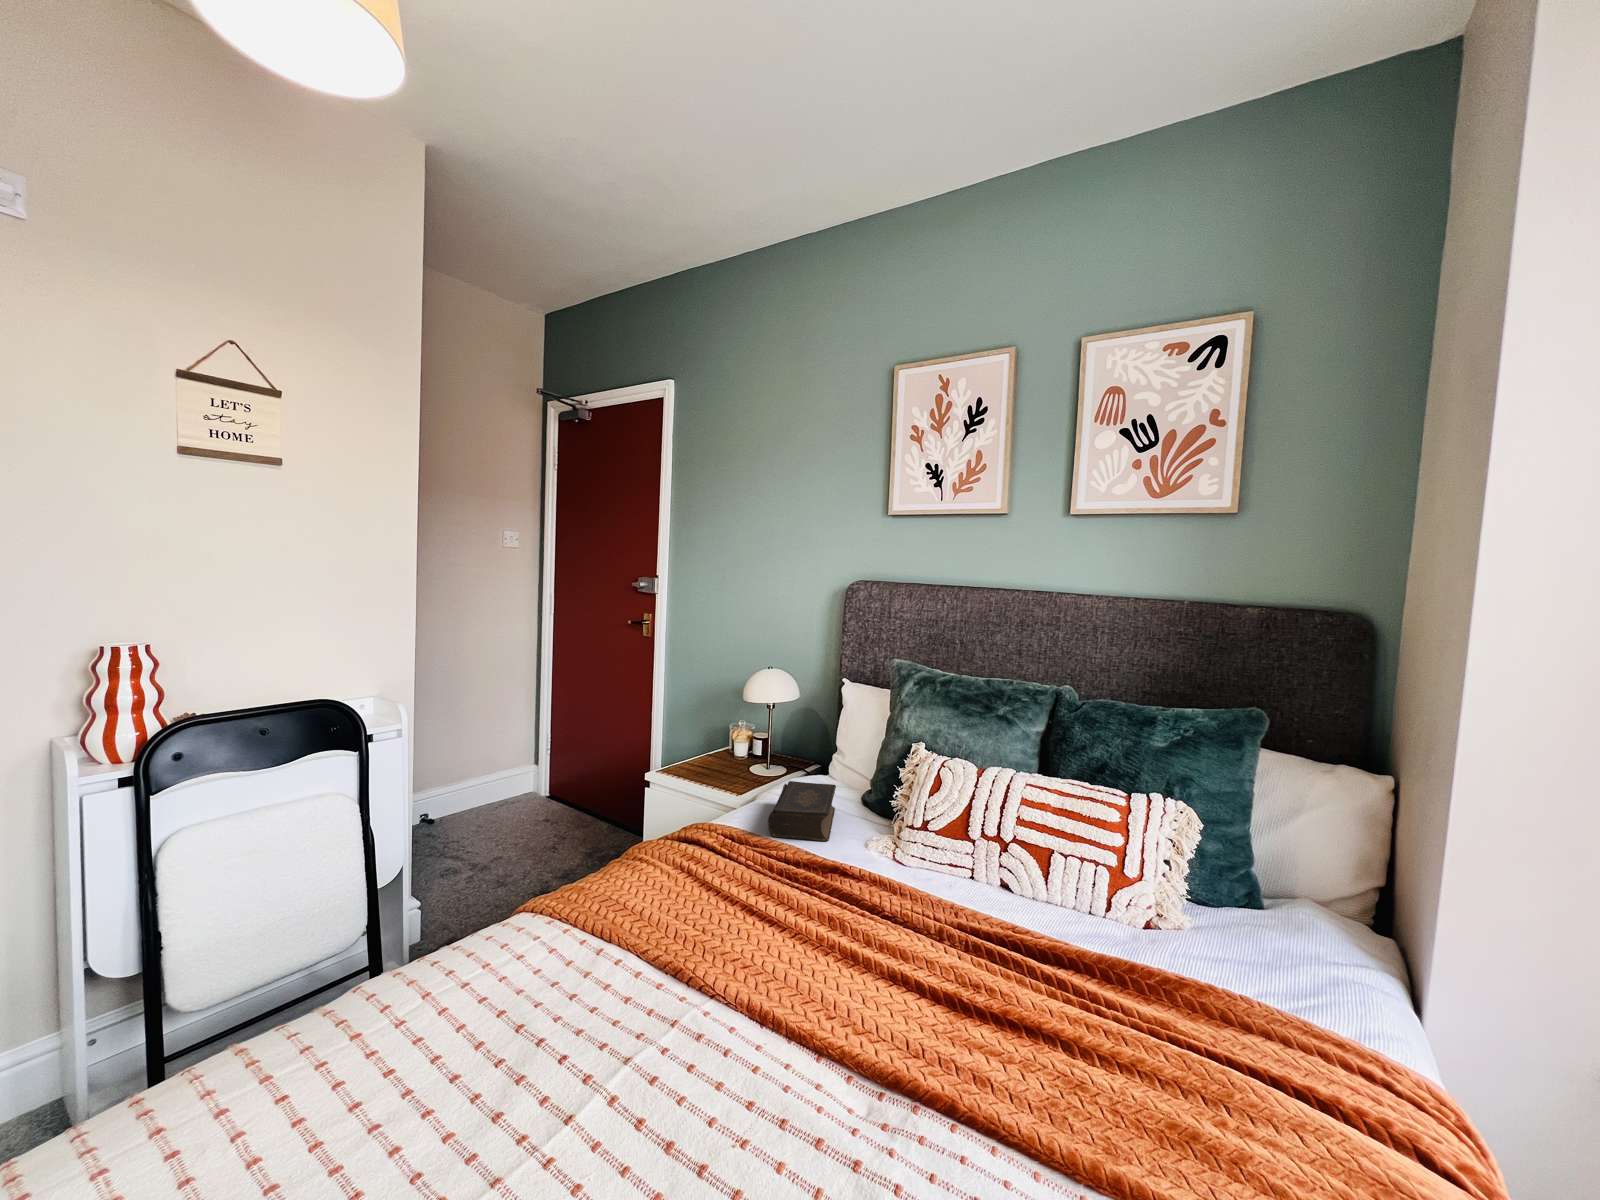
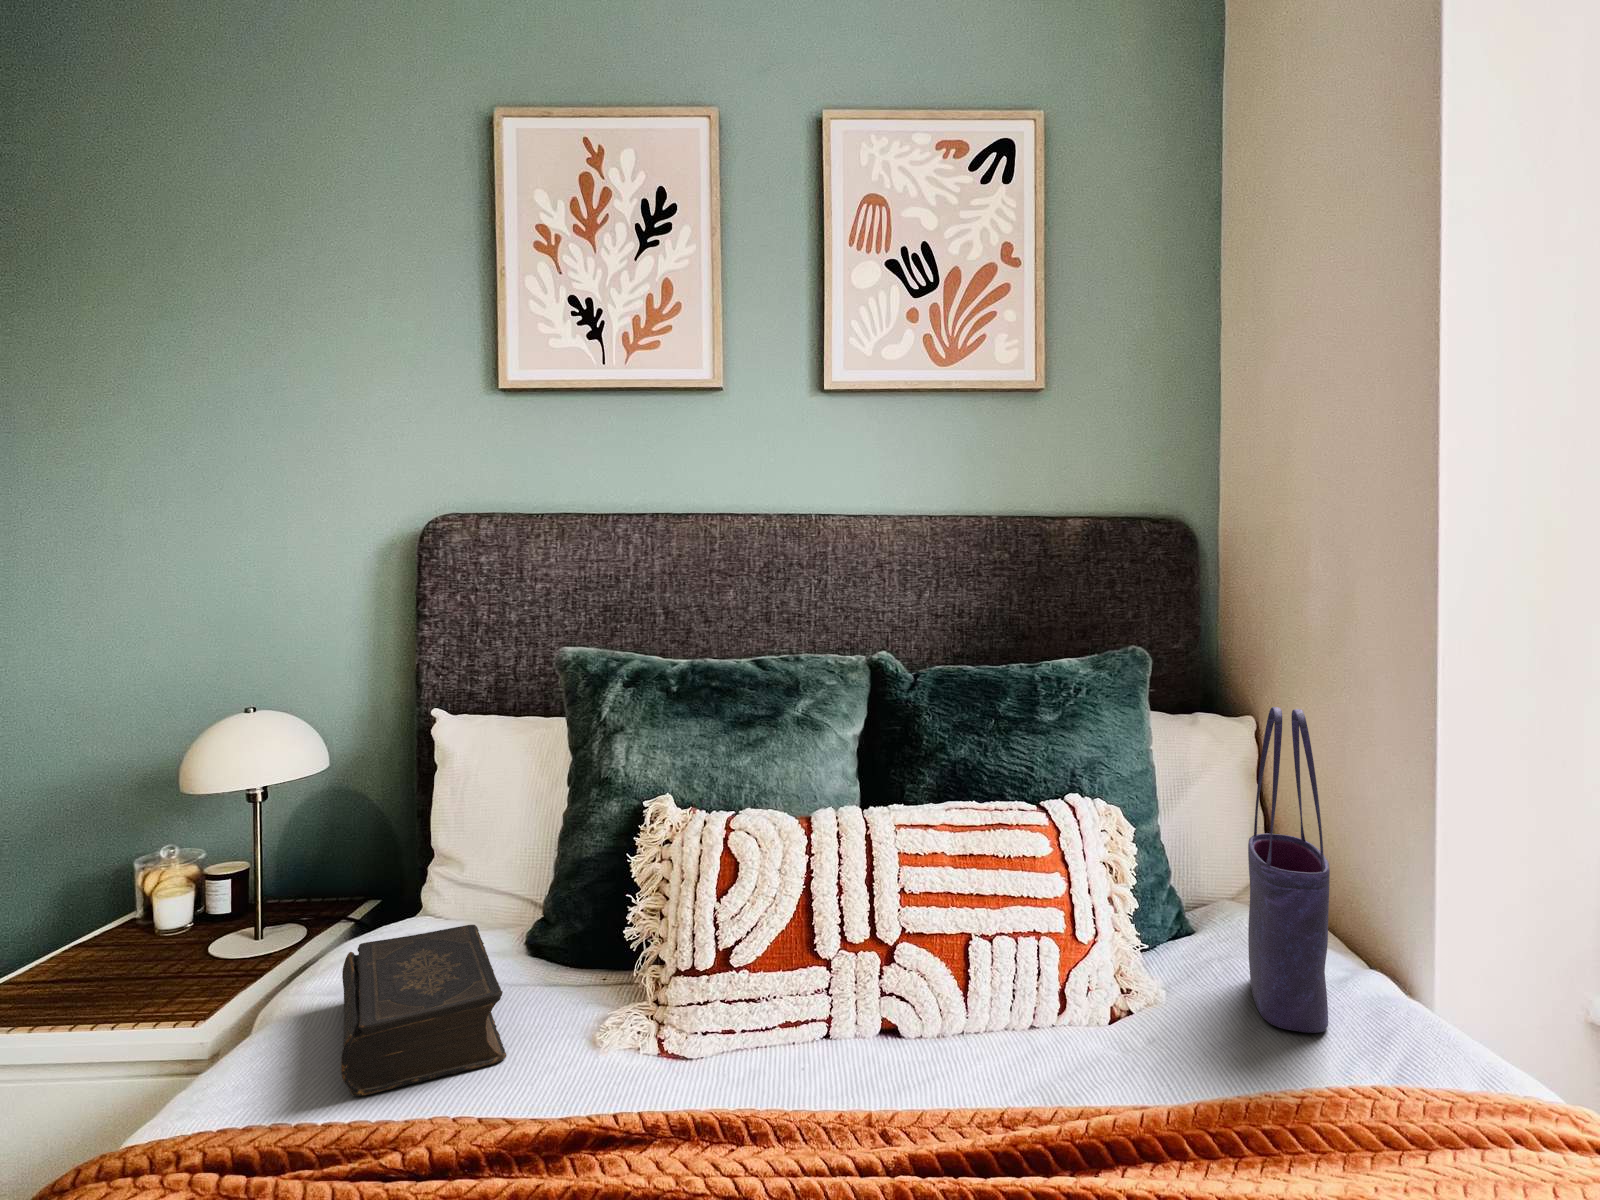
tote bag: none [1226,763,1296,965] -> present [1248,707,1330,1033]

